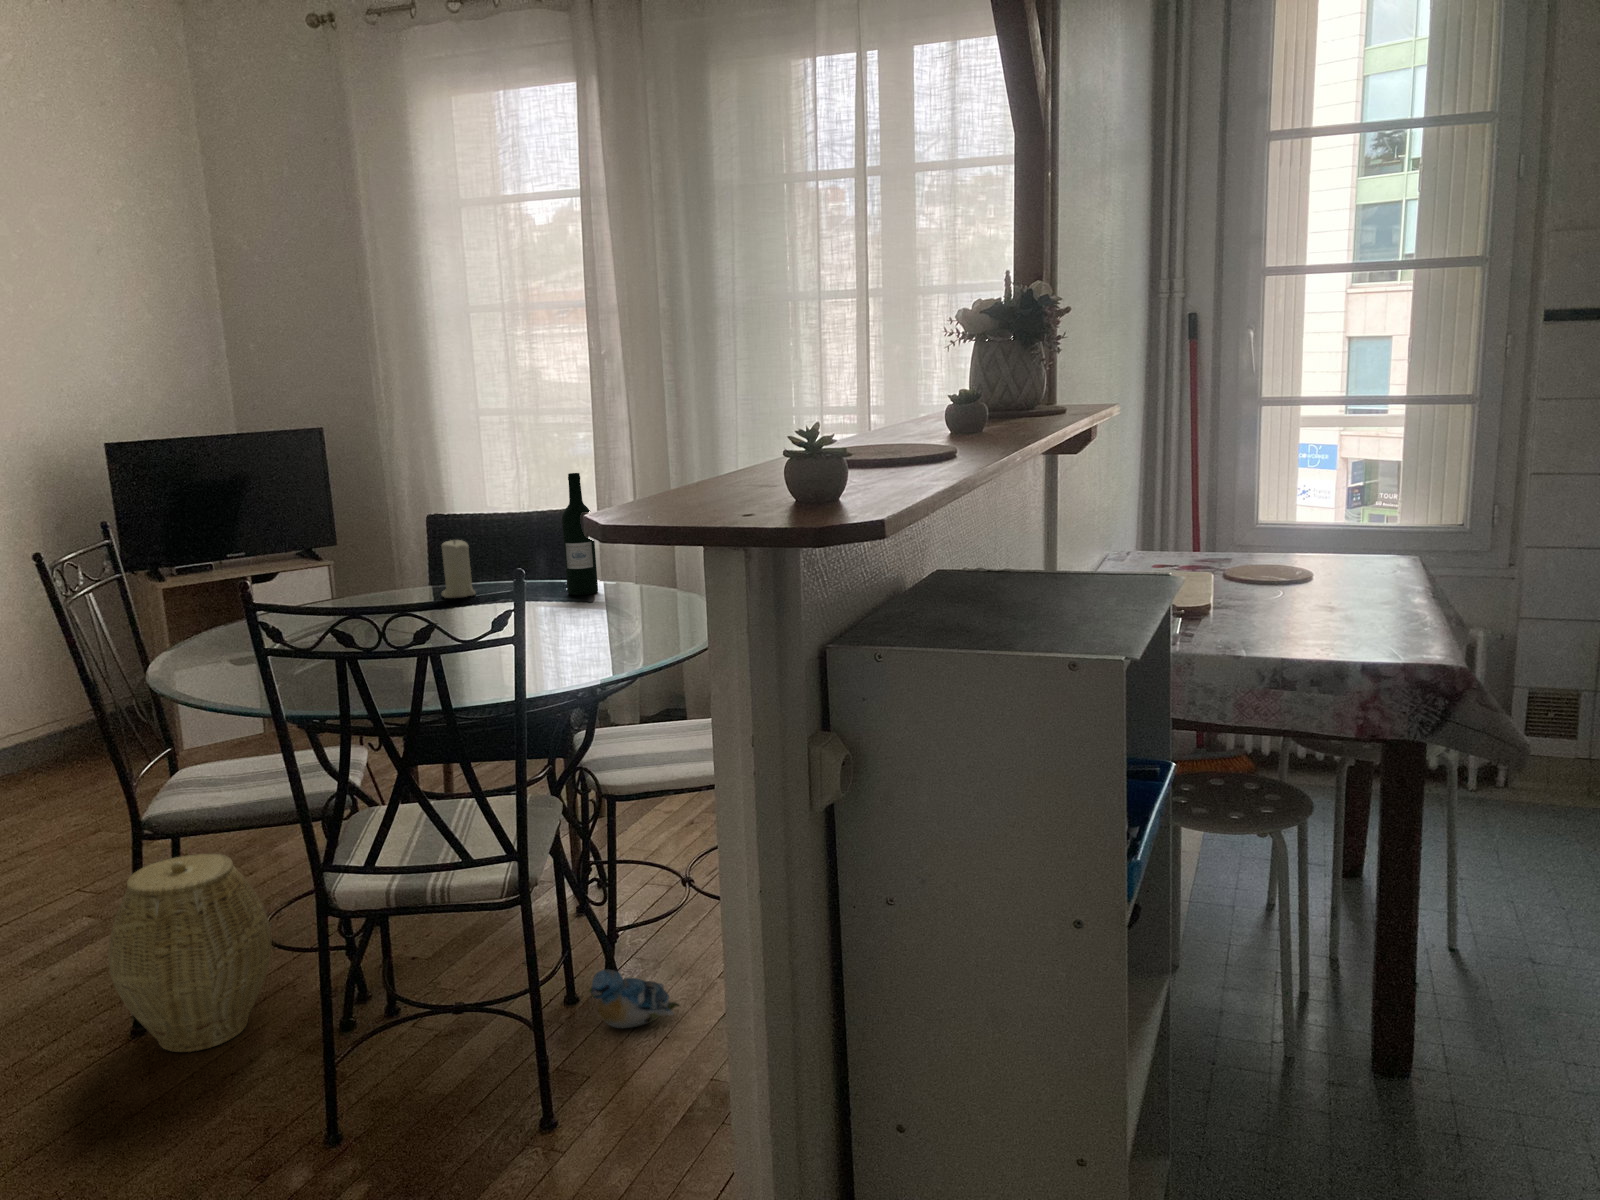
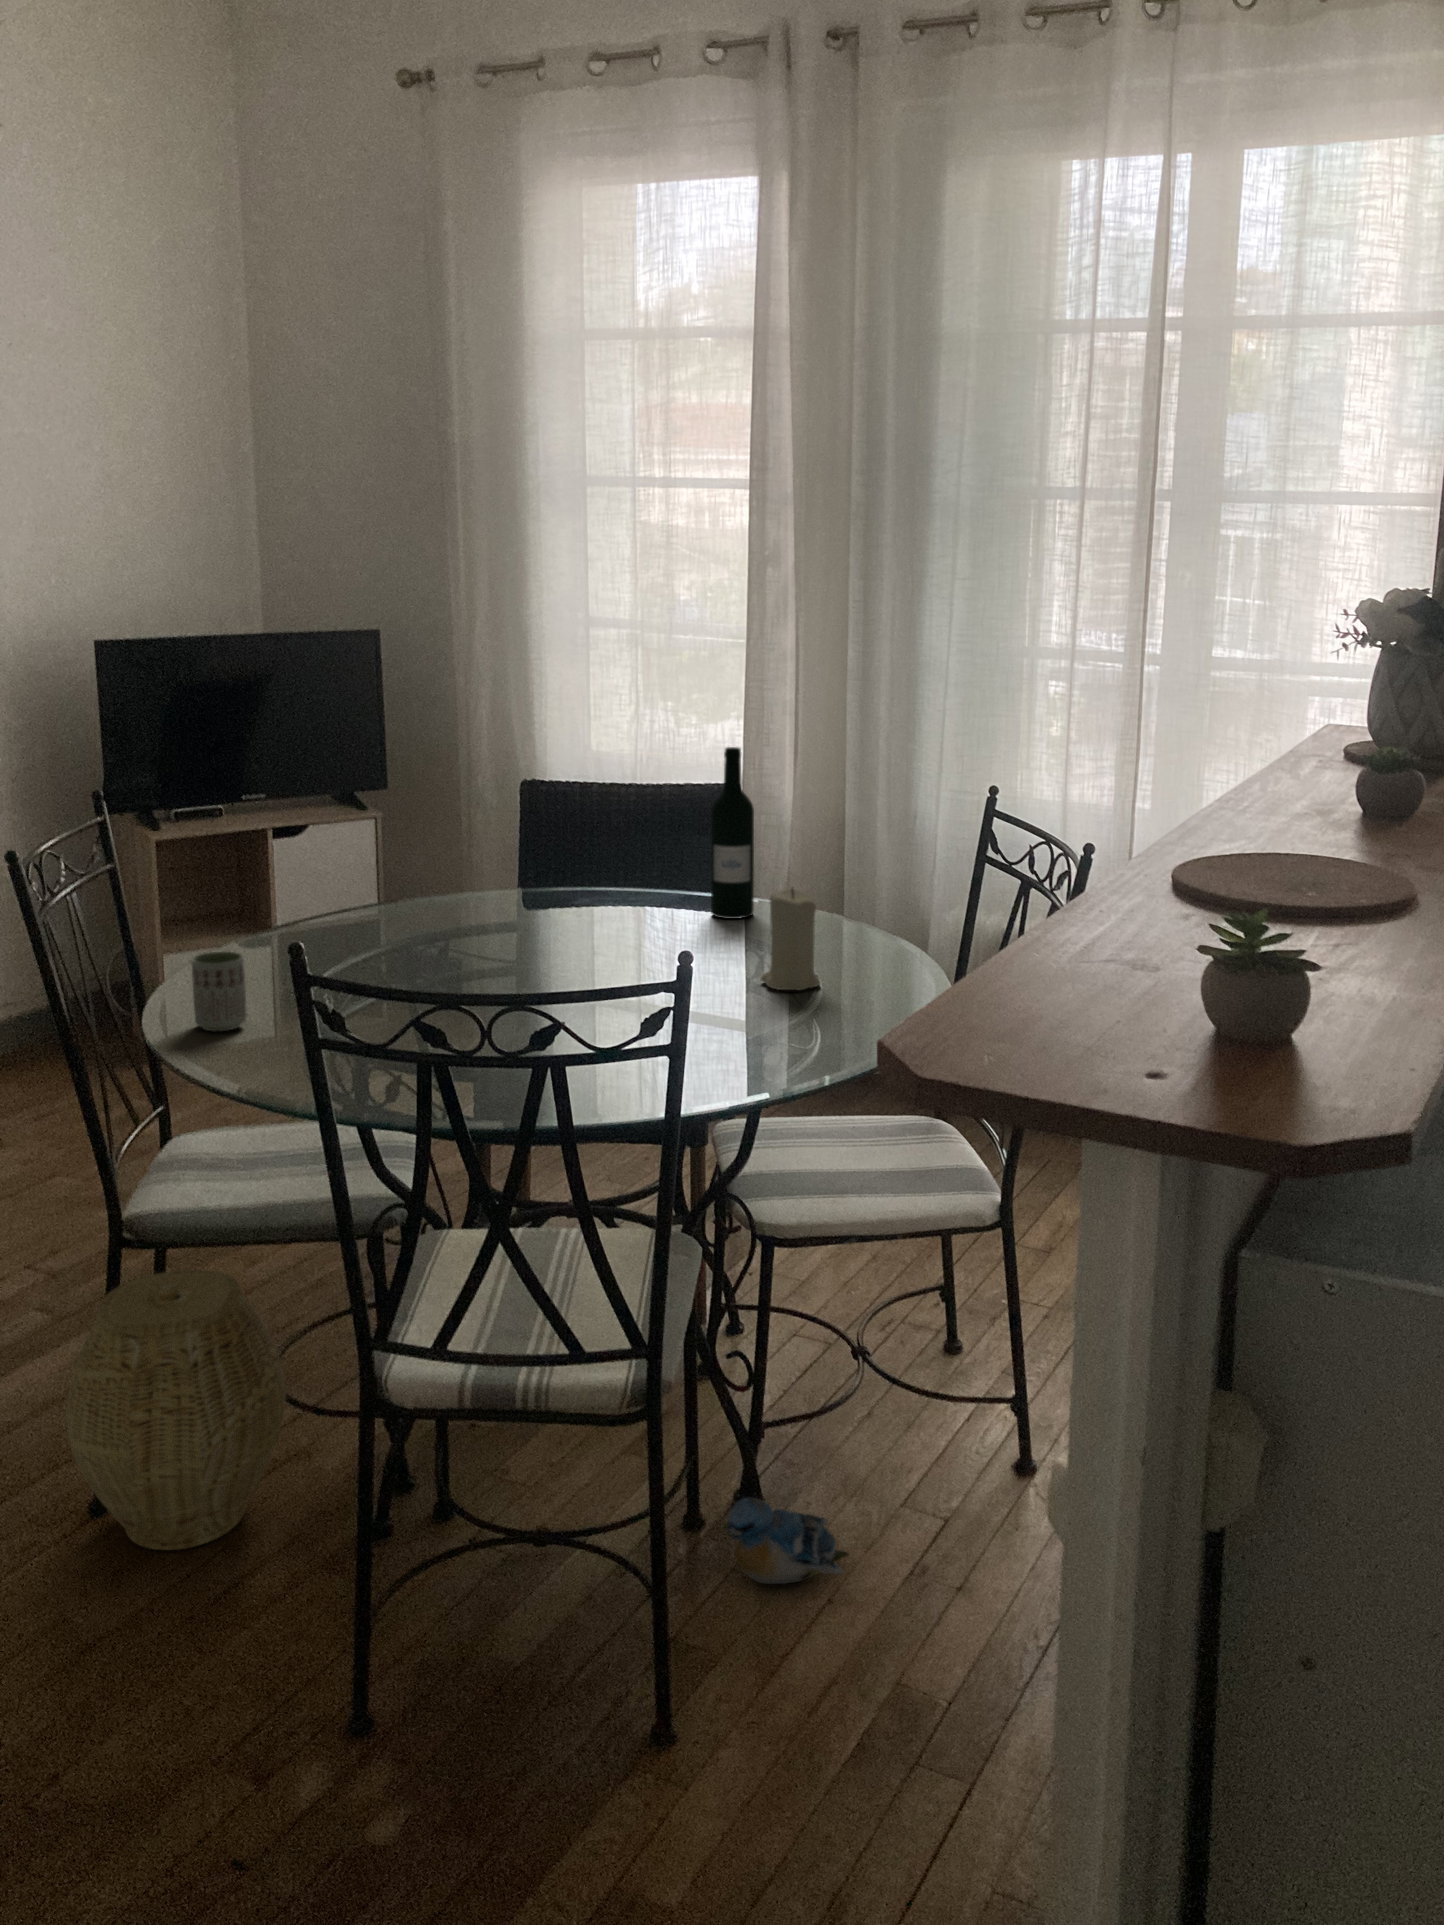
candle: present [441,539,476,598] -> present [761,888,820,990]
cup: none [181,624,224,680] -> present [192,951,247,1031]

